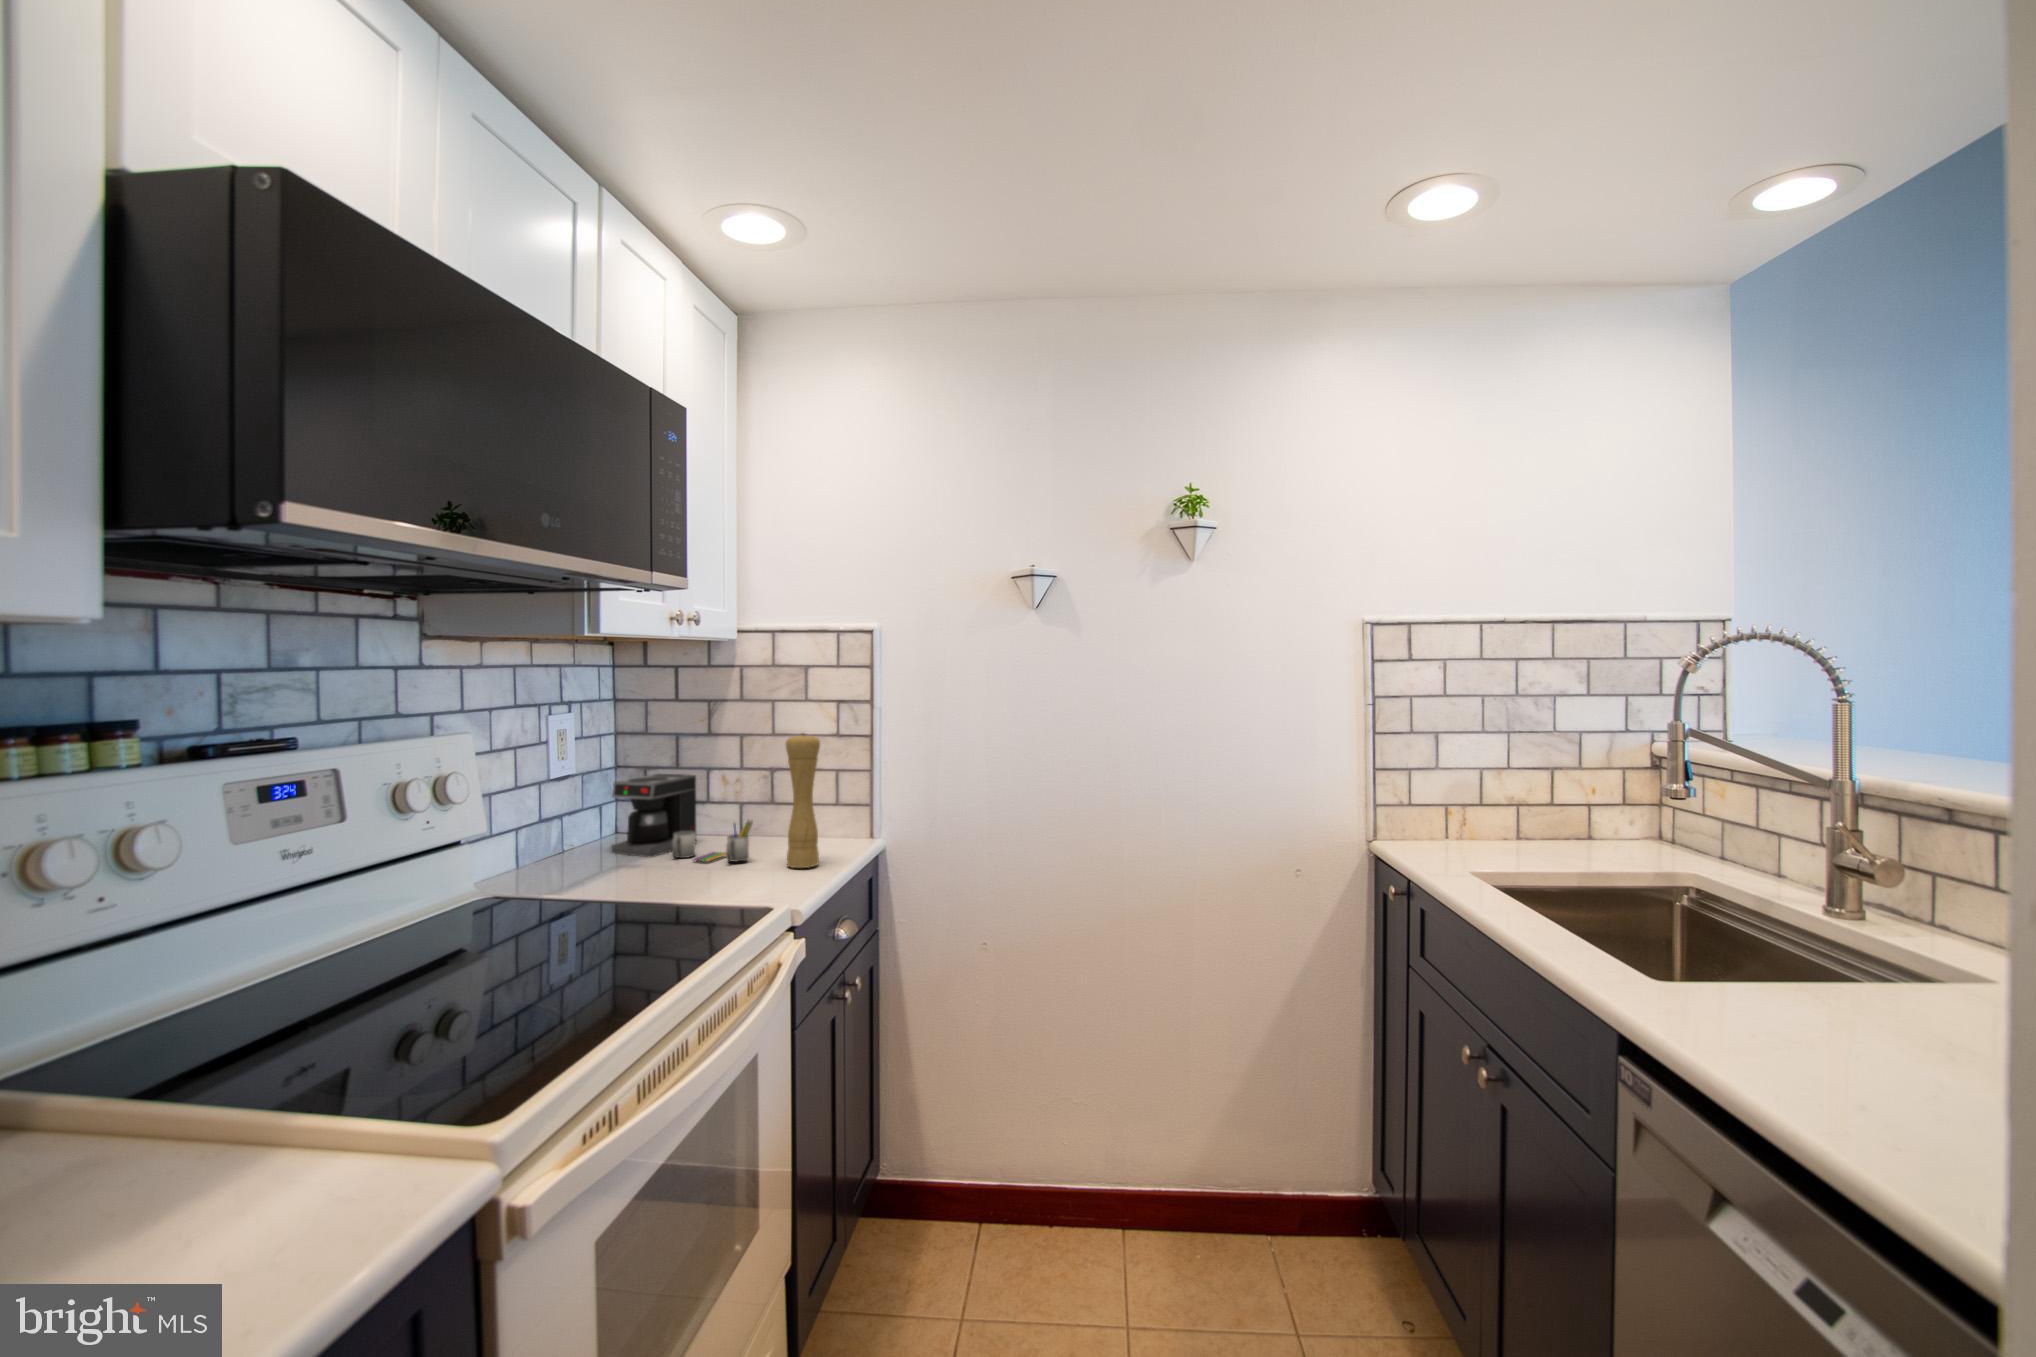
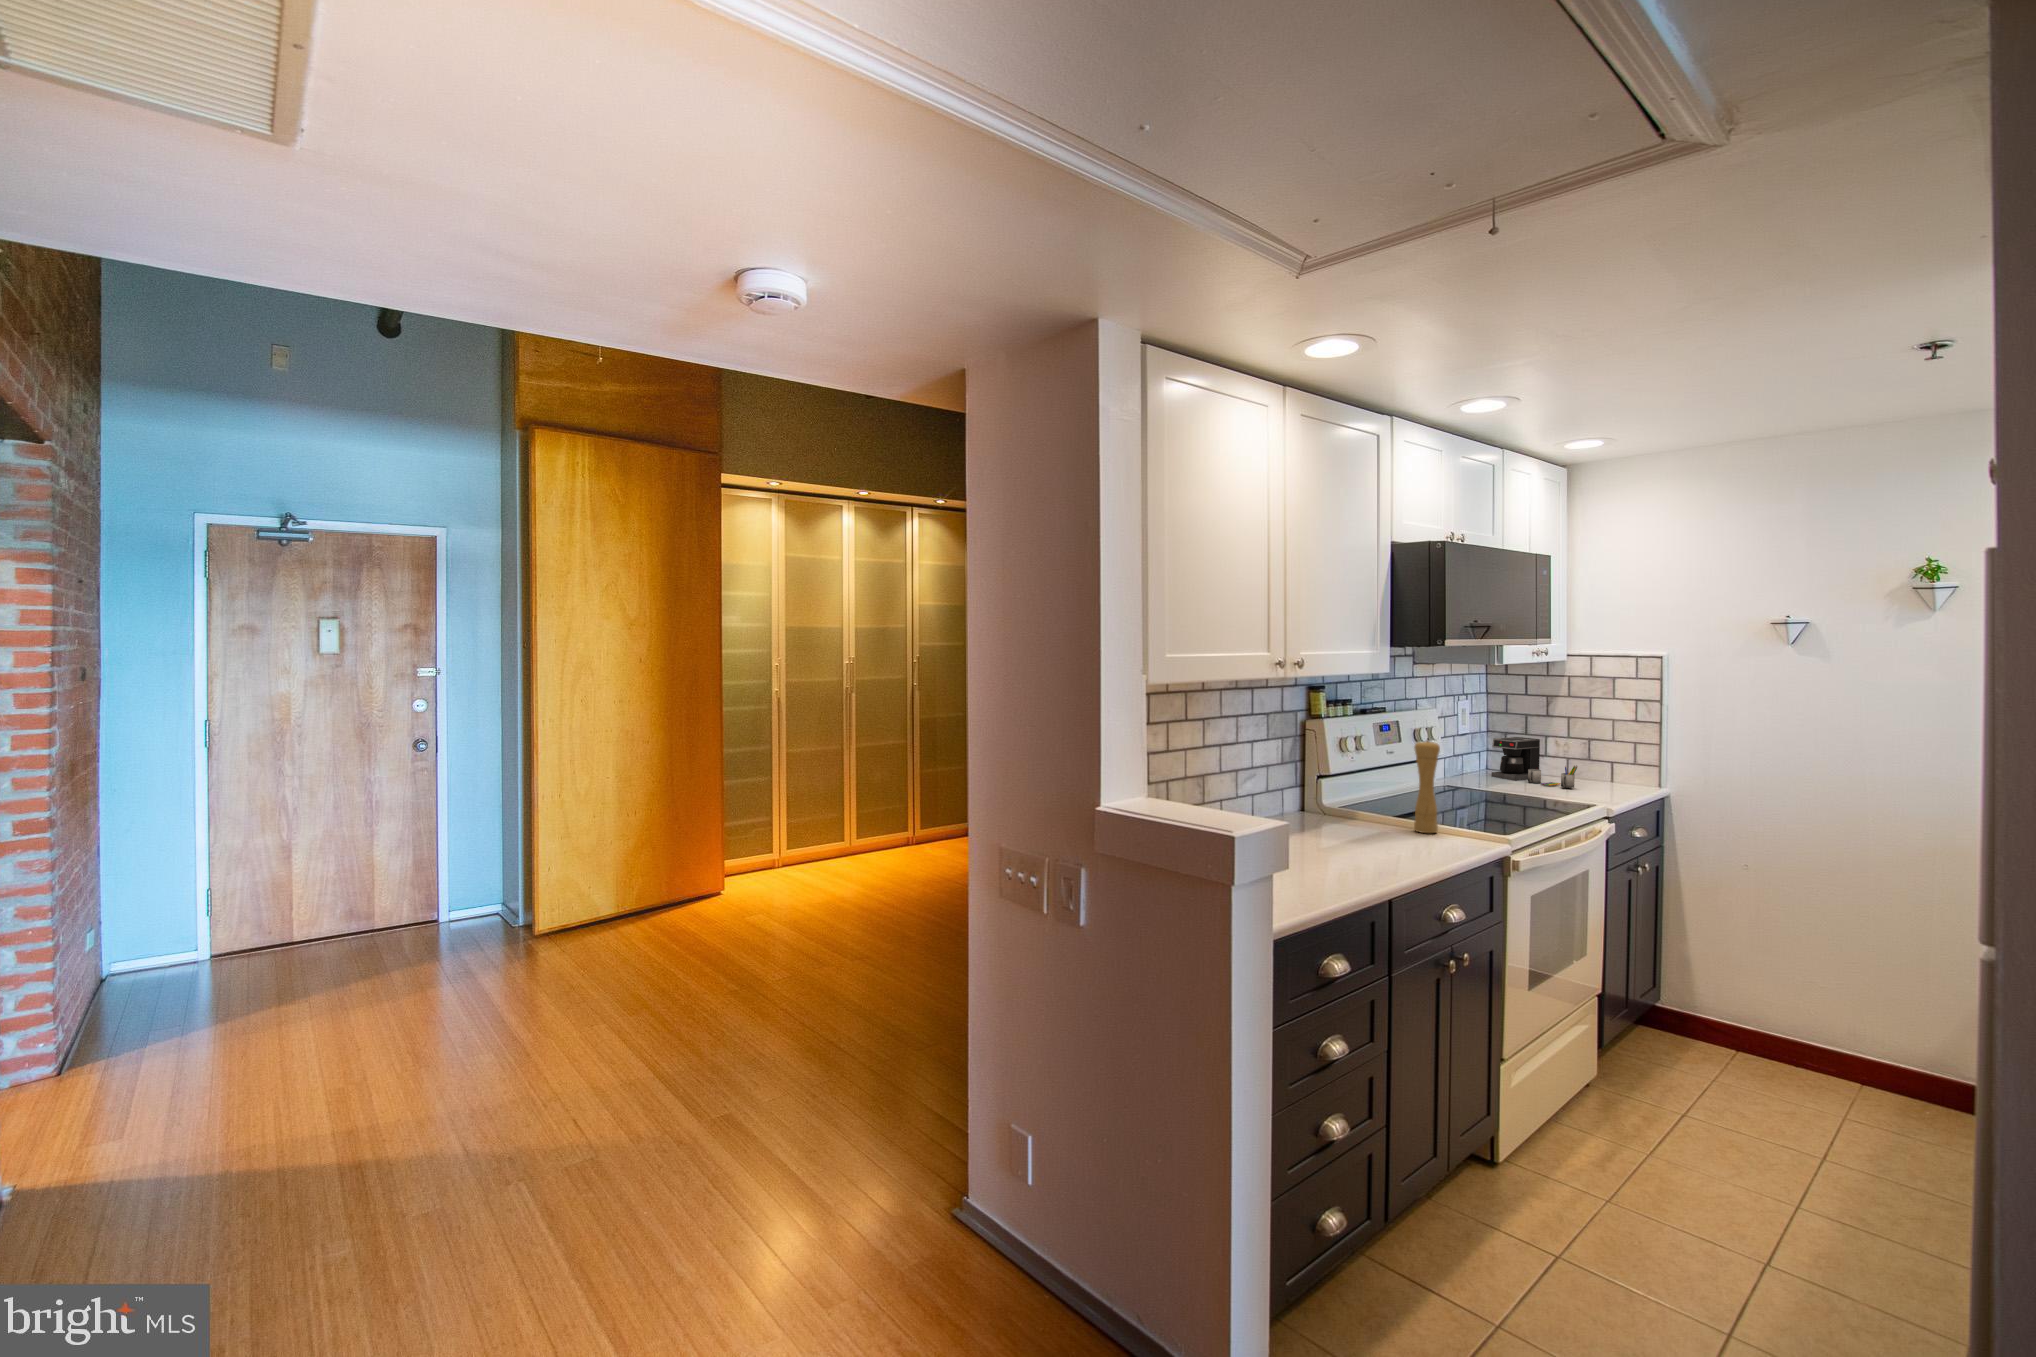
pepper mill: present [786,734,820,868] -> present [1414,741,1440,833]

